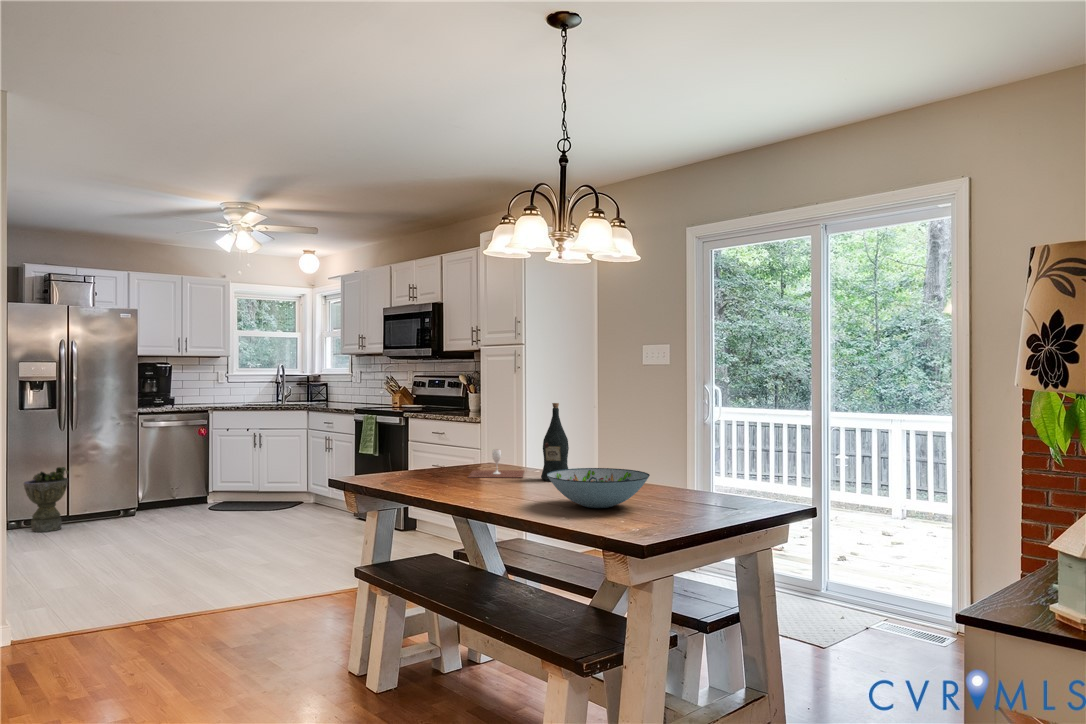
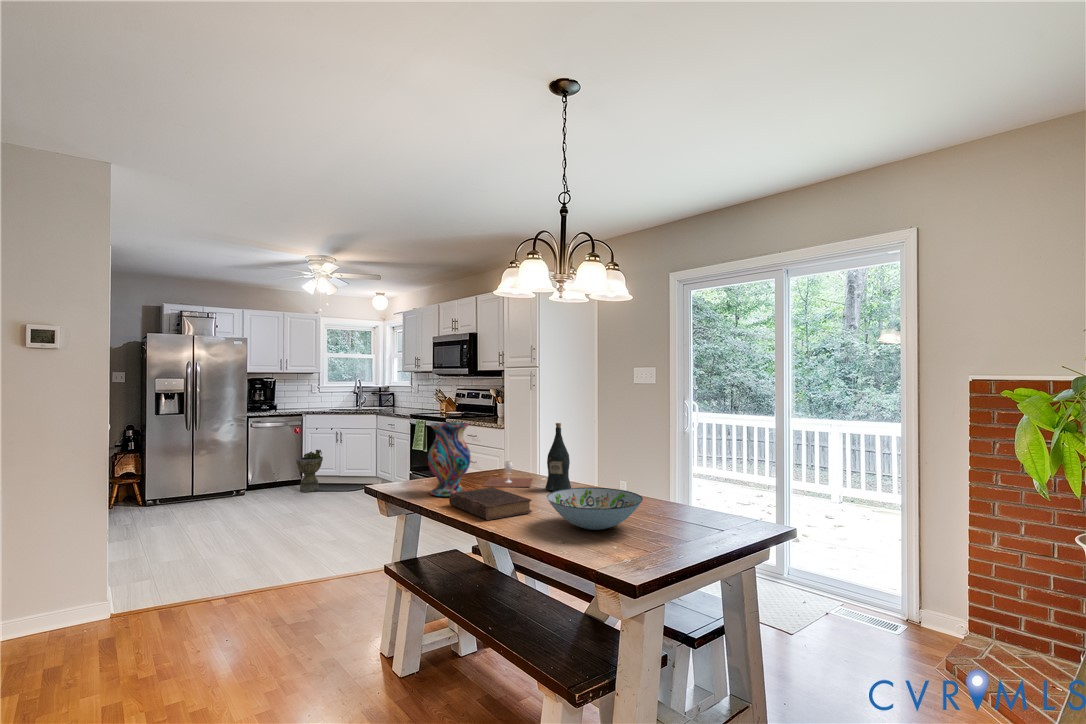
vase: none [407,402,456,485] -> present [428,422,471,496]
planter: present [24,467,68,532] -> present [296,450,323,492]
book: none [435,474,529,502] -> present [449,487,532,520]

